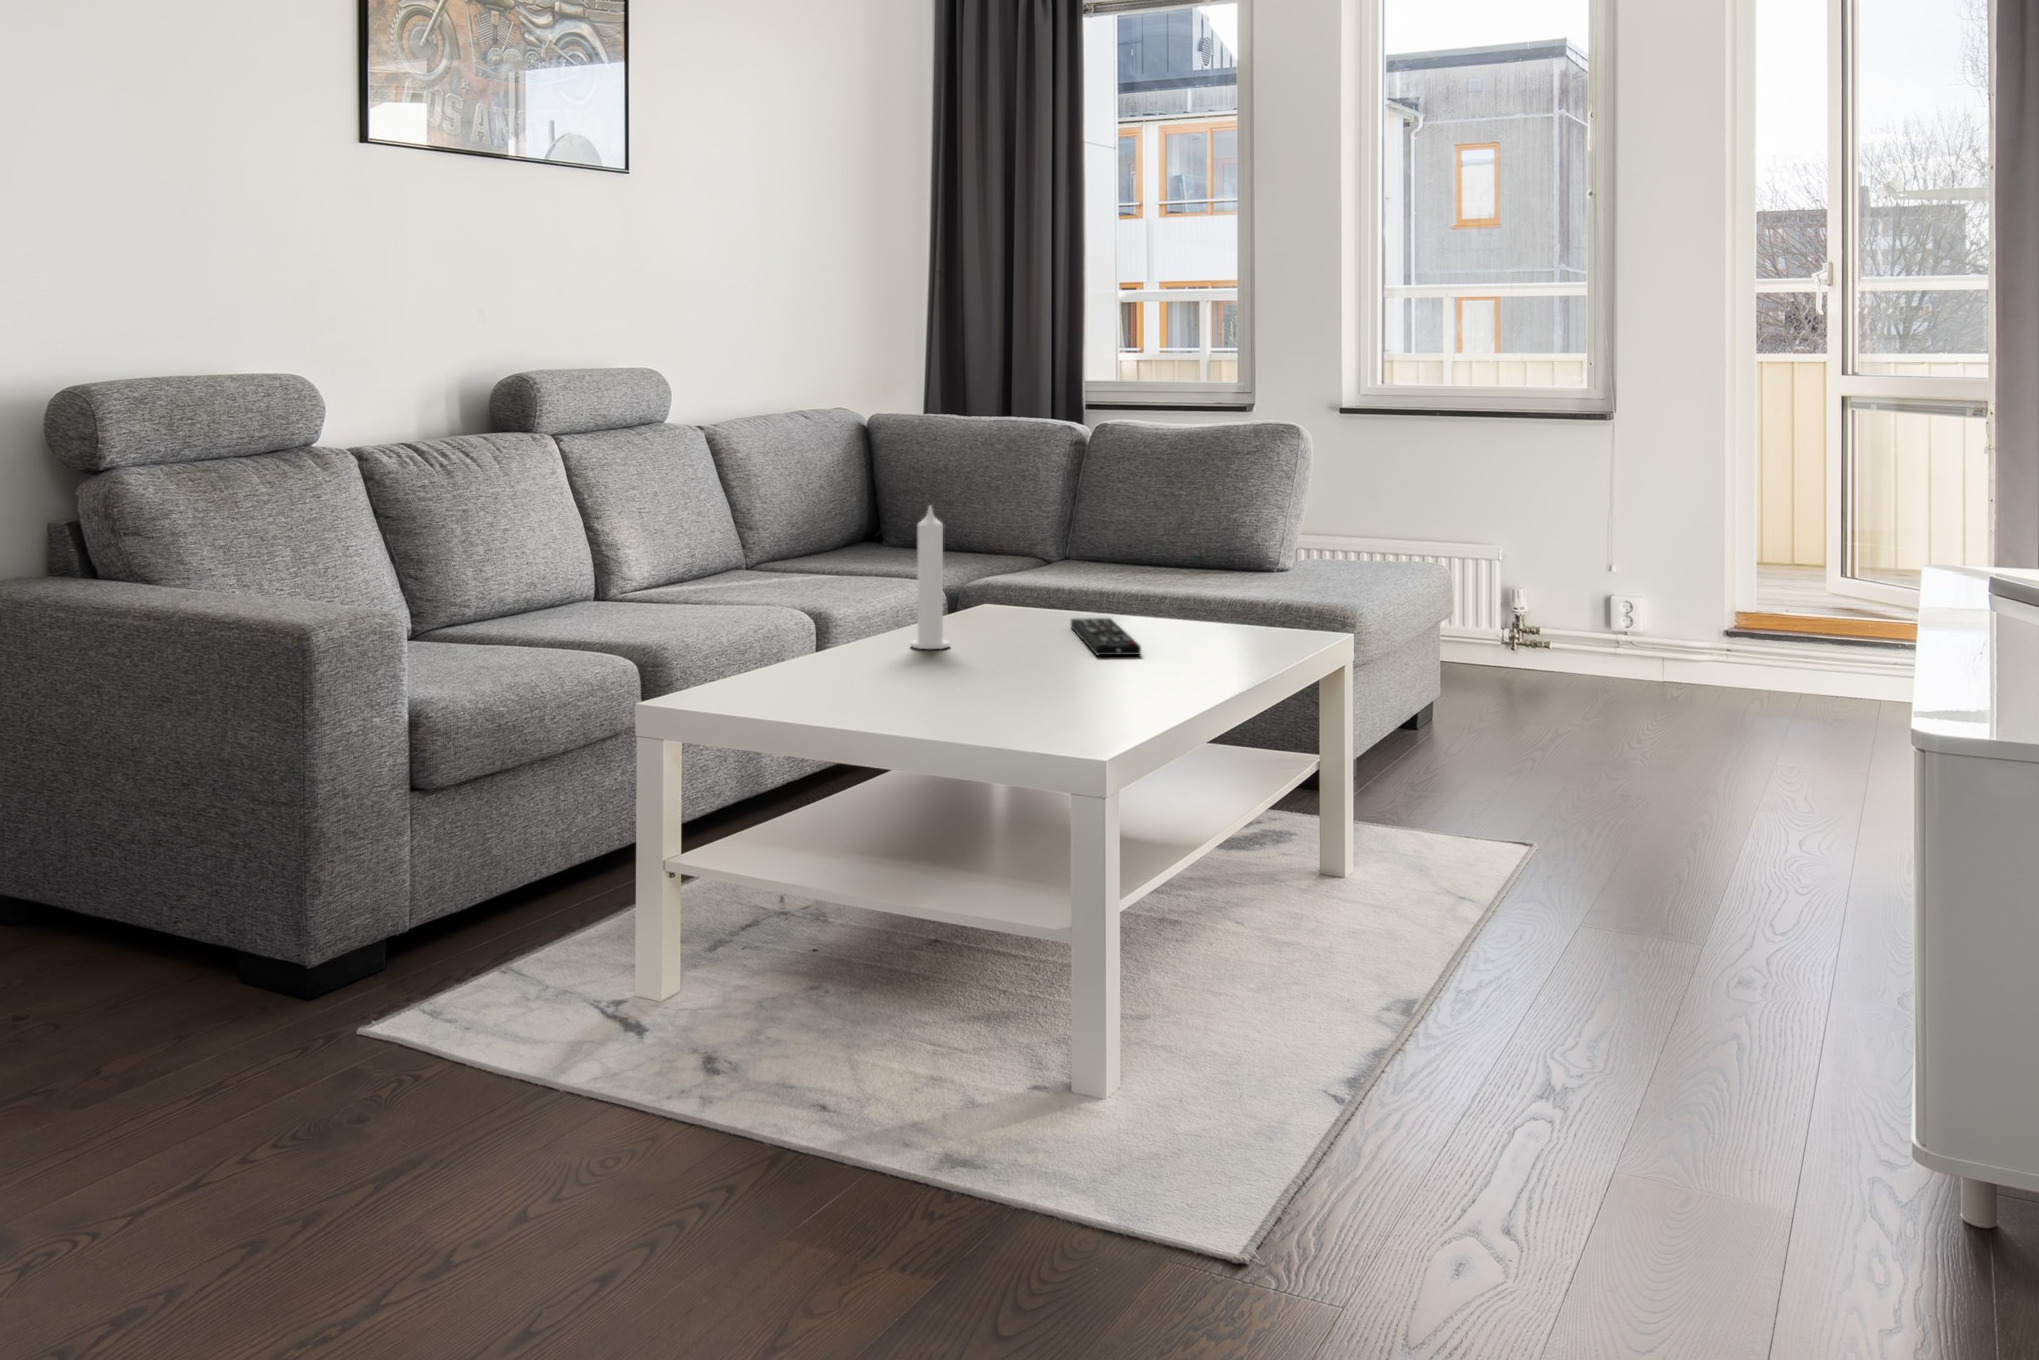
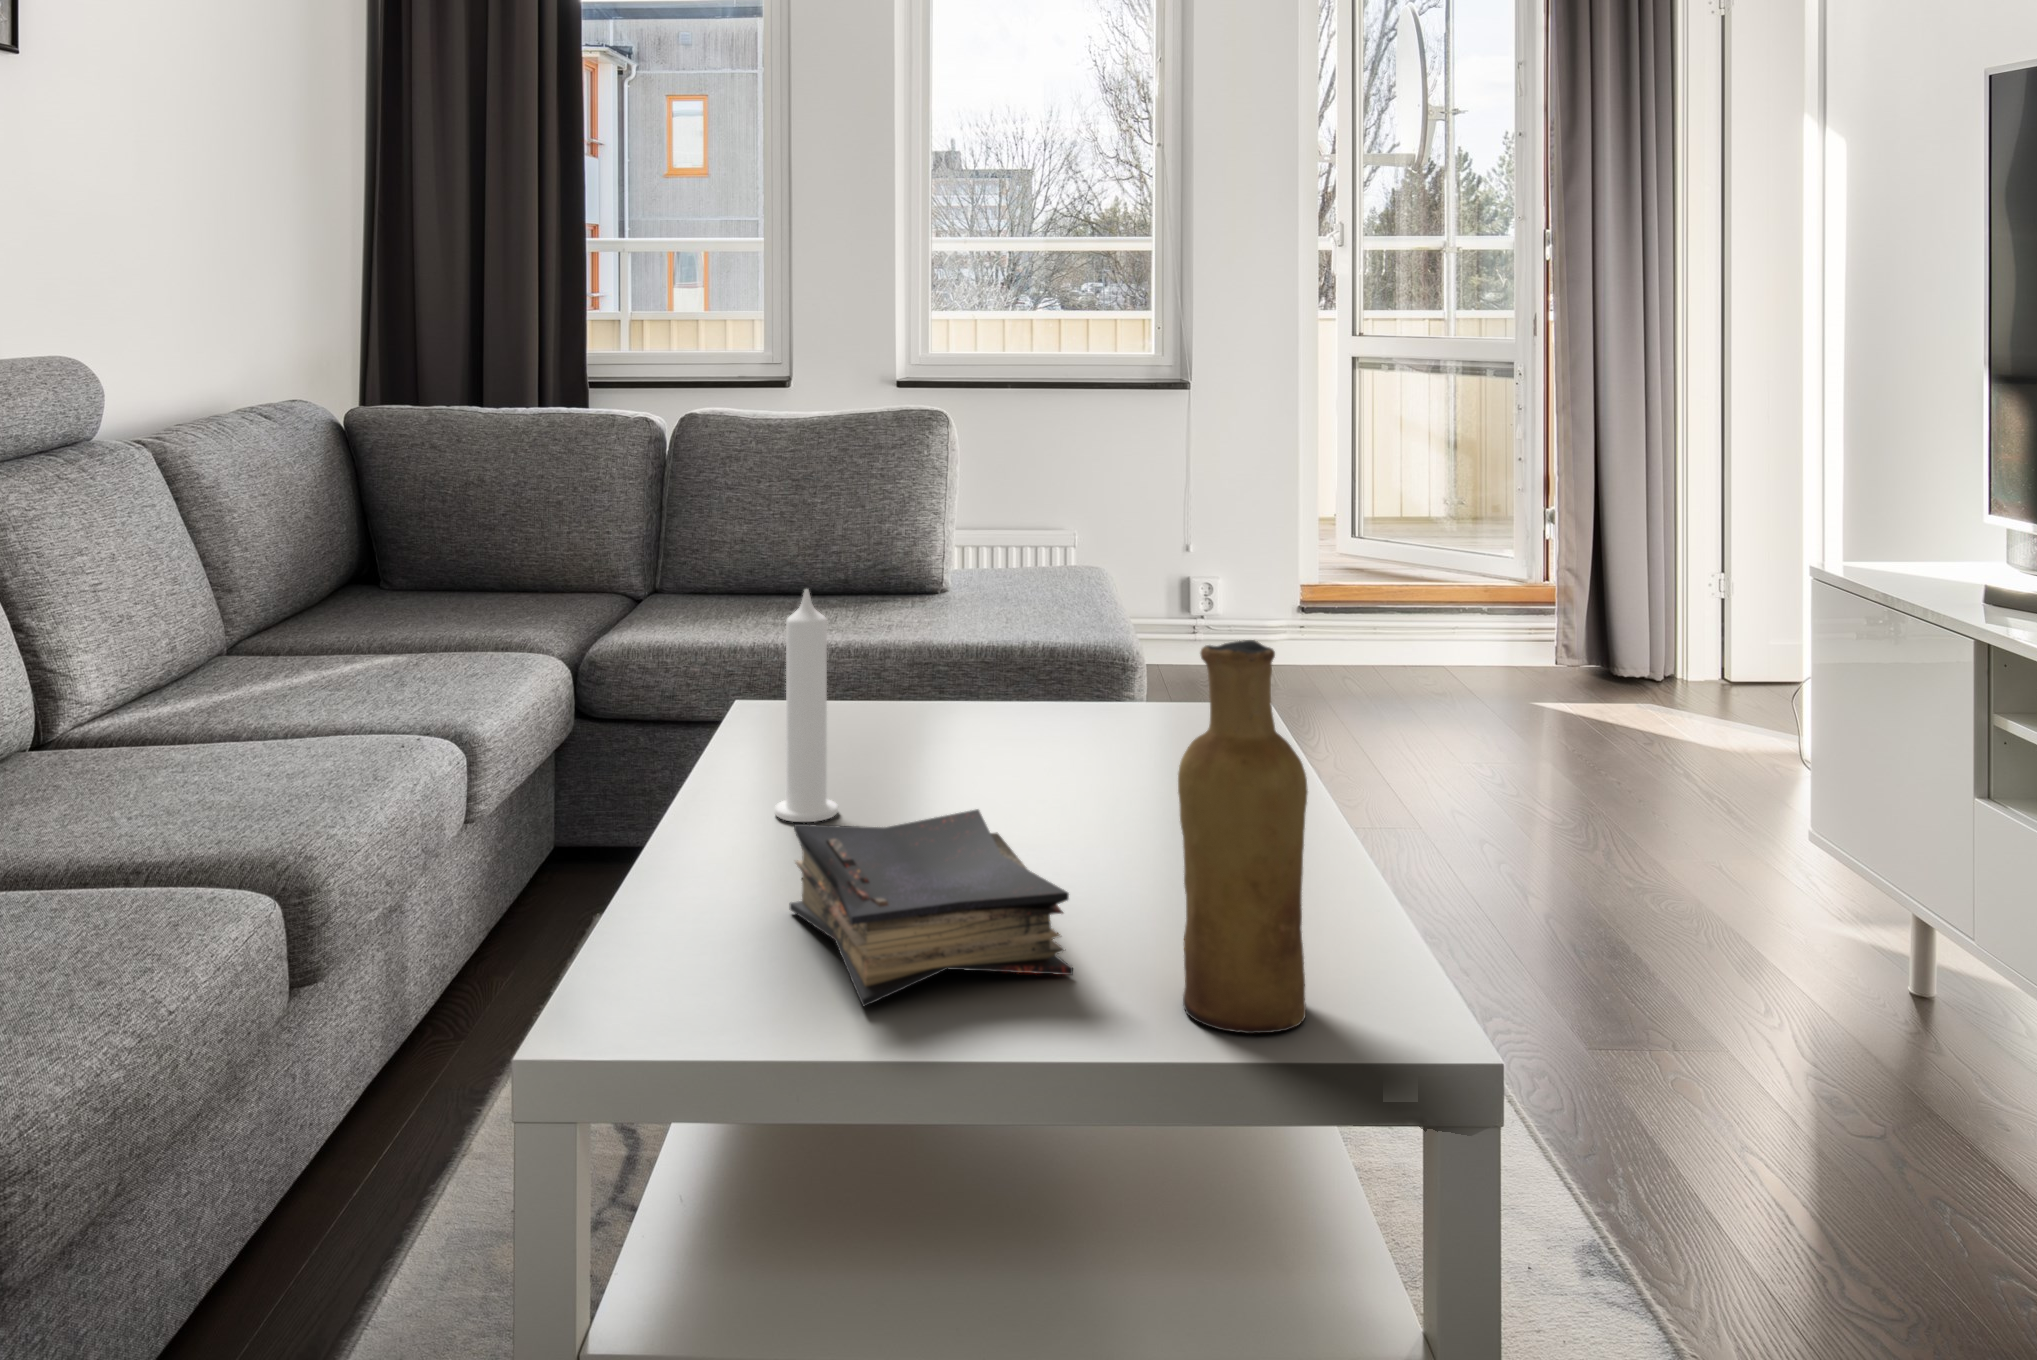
vase: none [978,512,1053,730] -> present [1178,640,1308,1034]
remote control: present [1071,618,1141,655] -> none [932,719,1128,802]
book: none [817,625,974,705] -> present [790,809,1073,1007]

